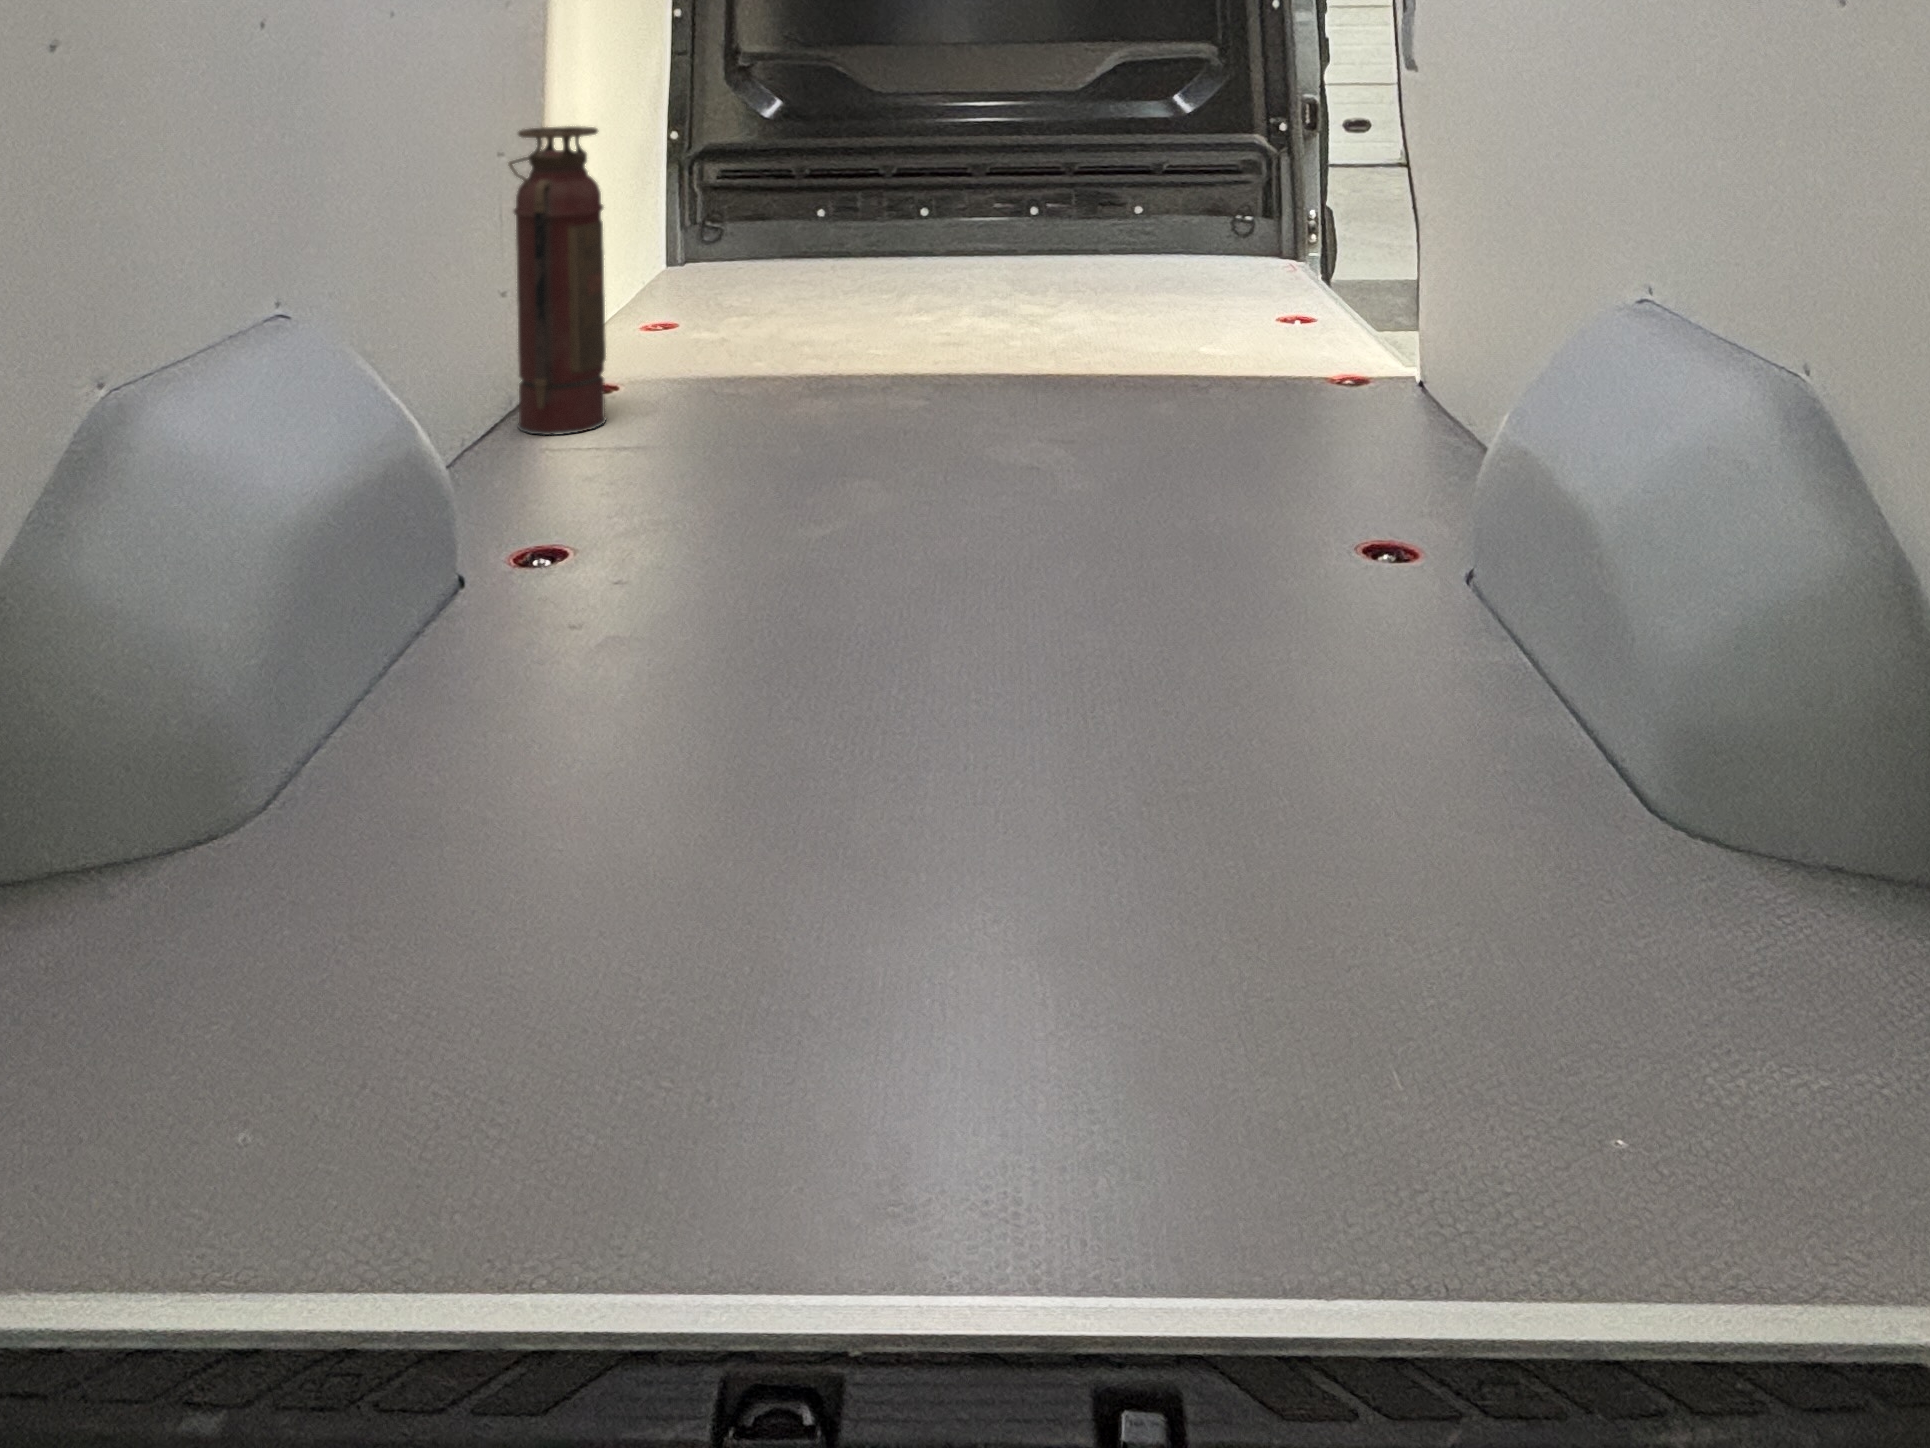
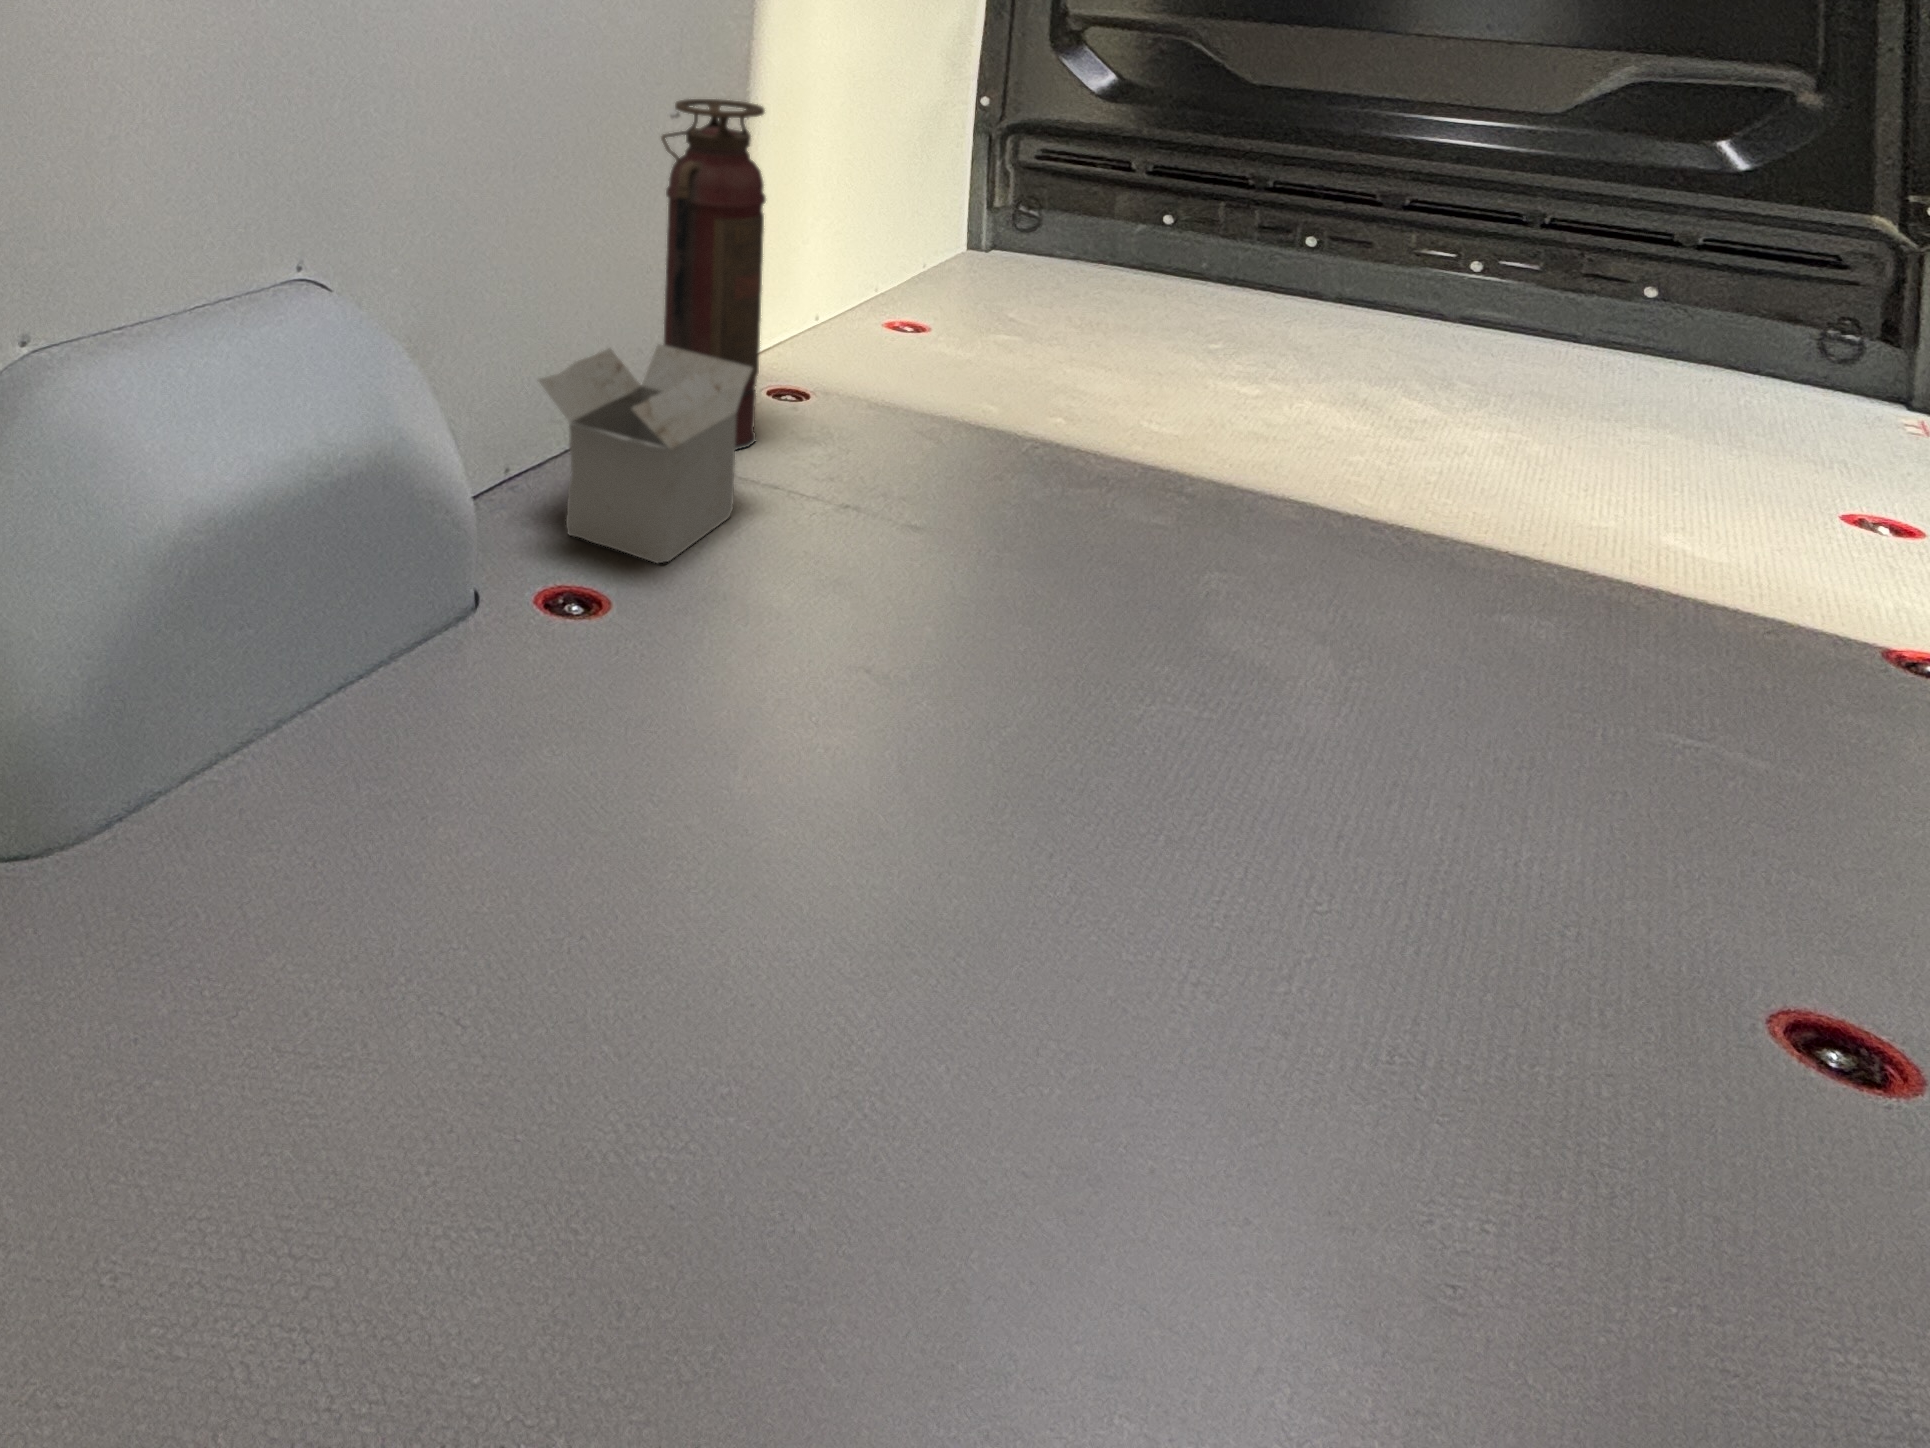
cardboard box: none [469,338,634,509] -> present [538,344,753,563]

